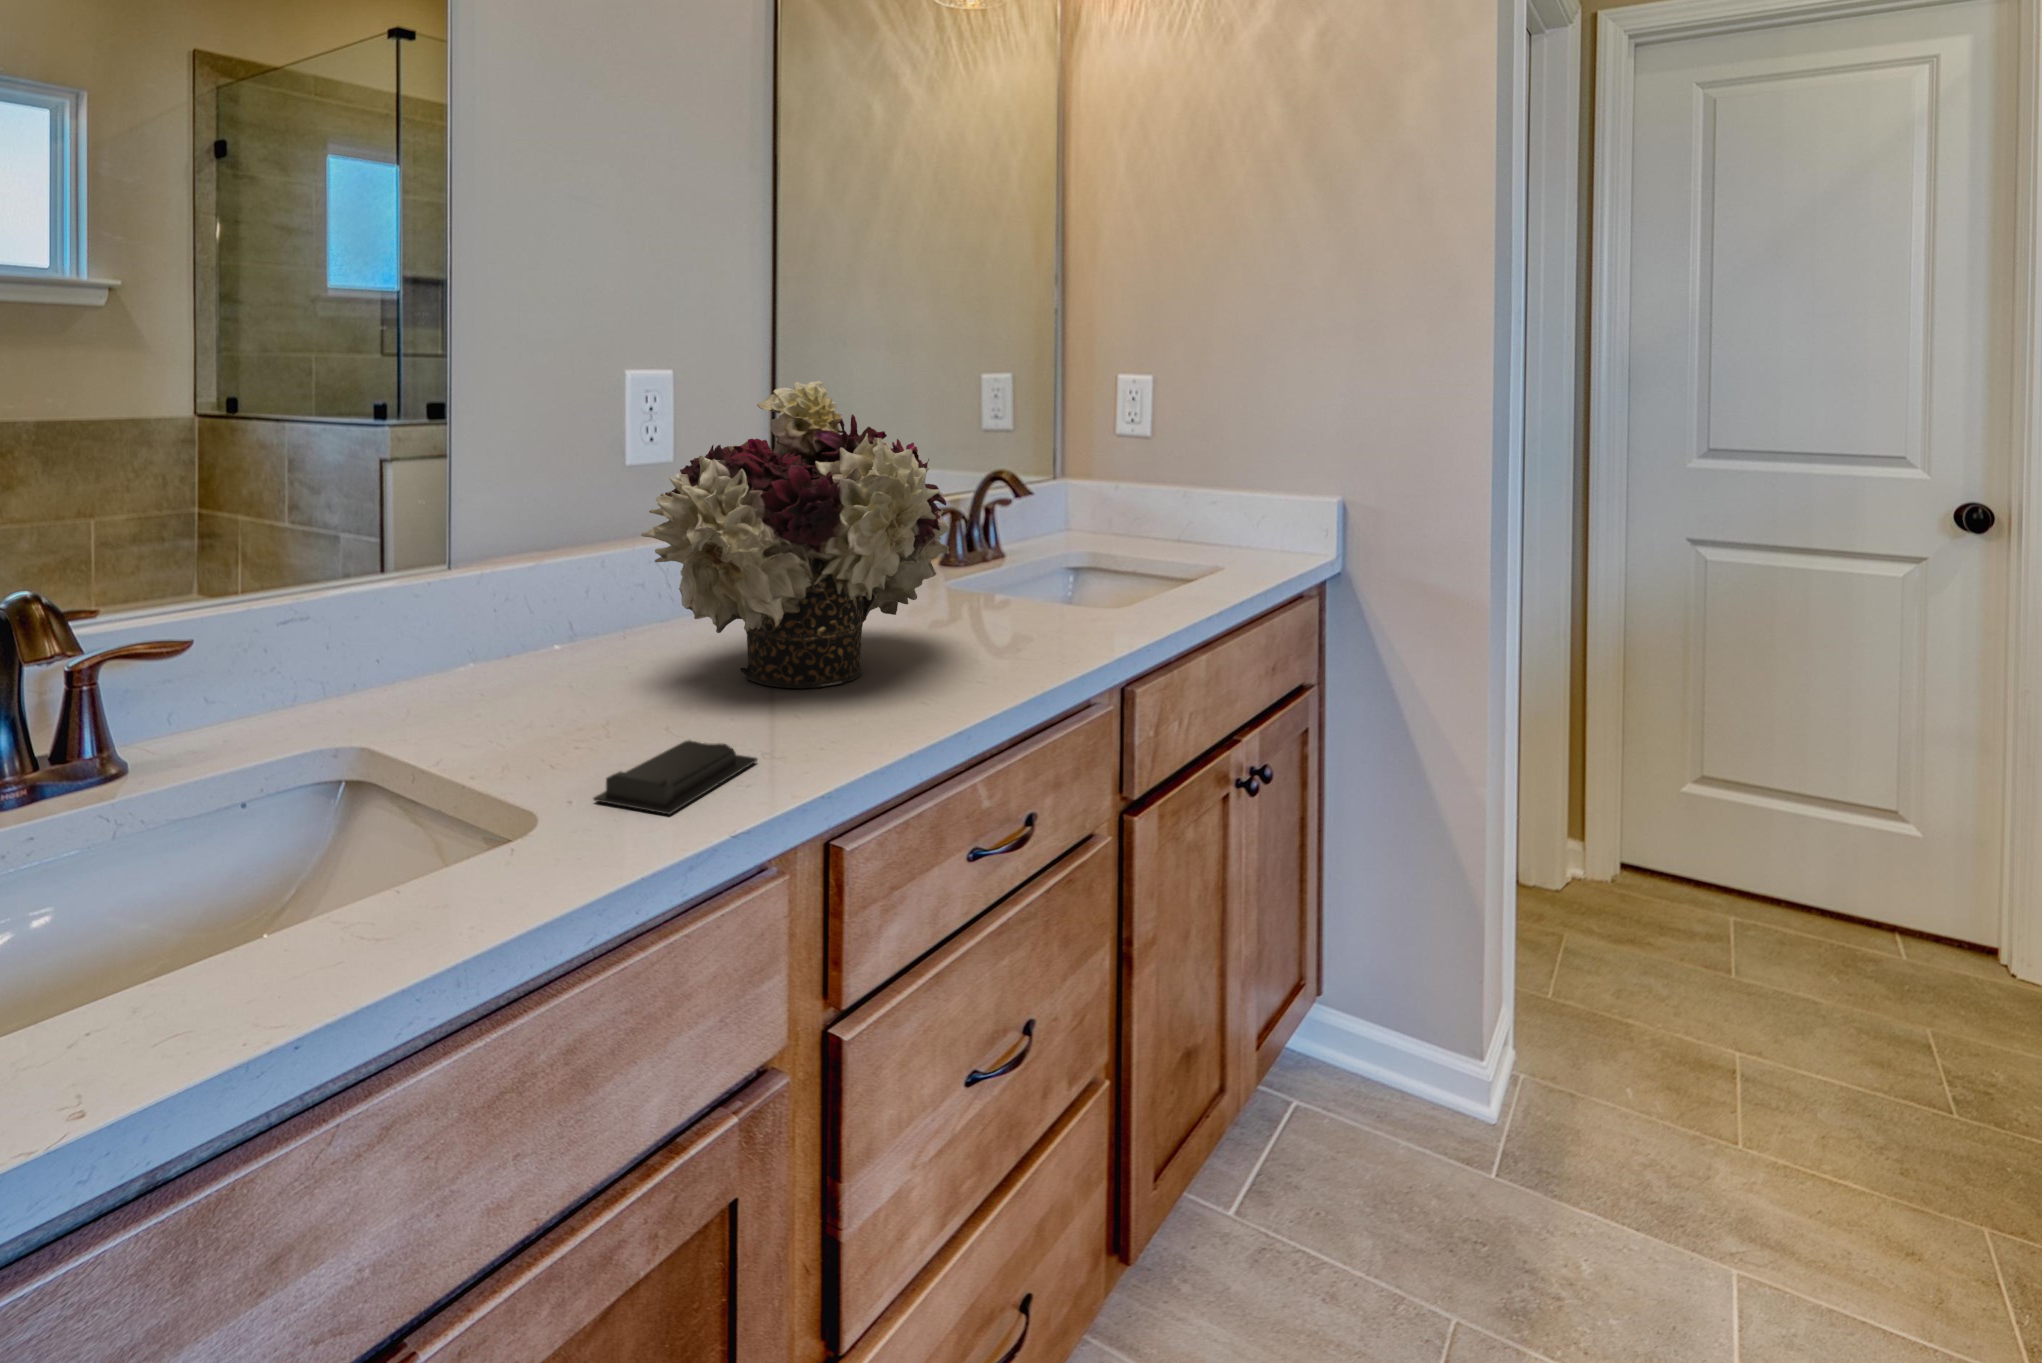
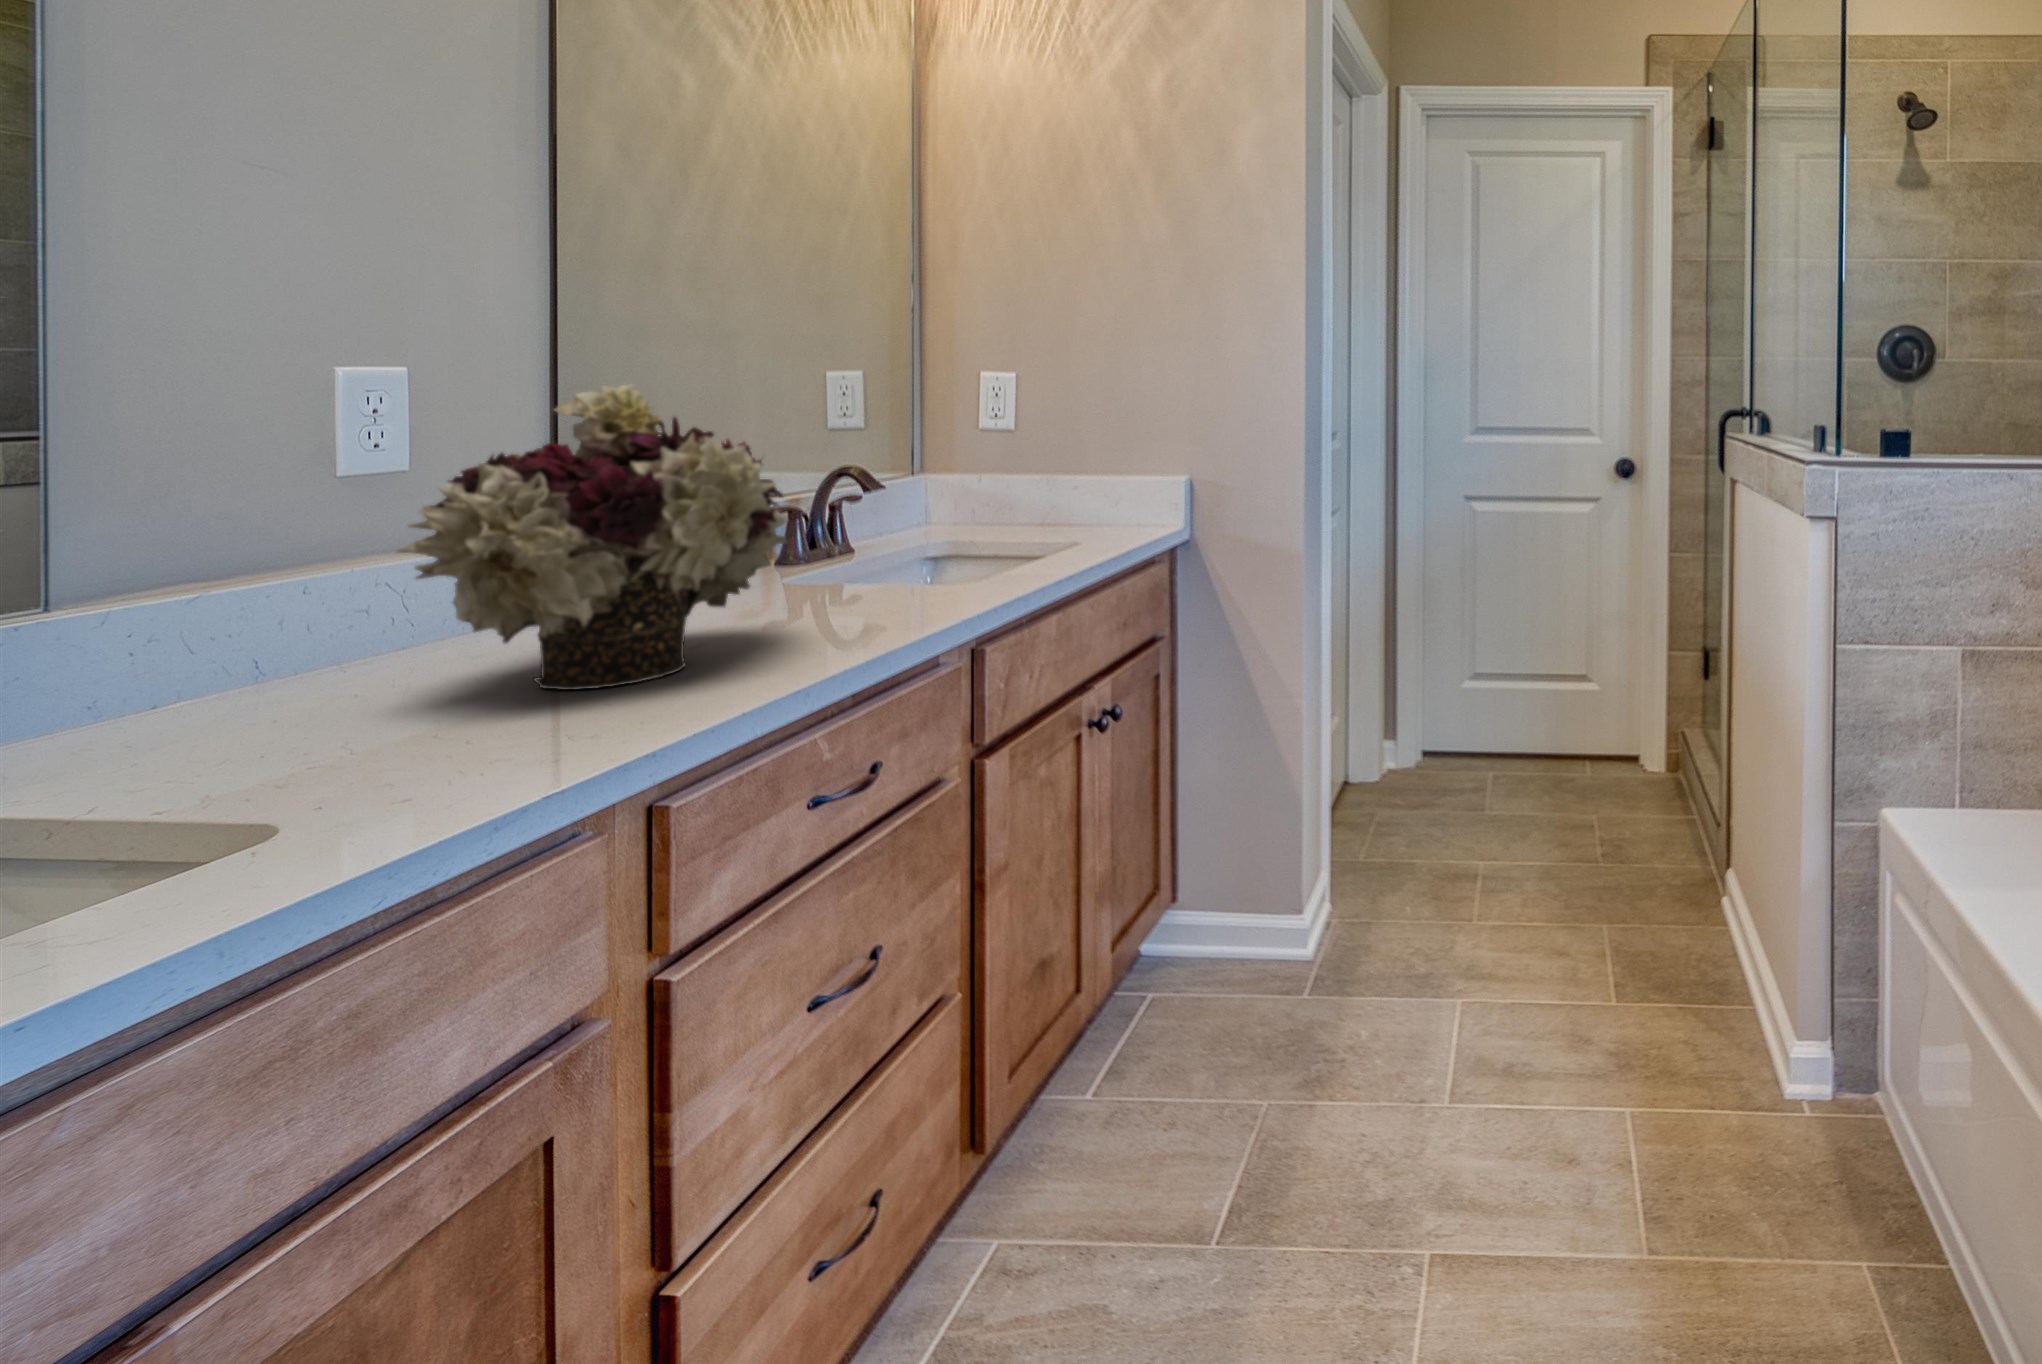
soap bar: present [593,740,758,814] -> none [366,734,571,804]

